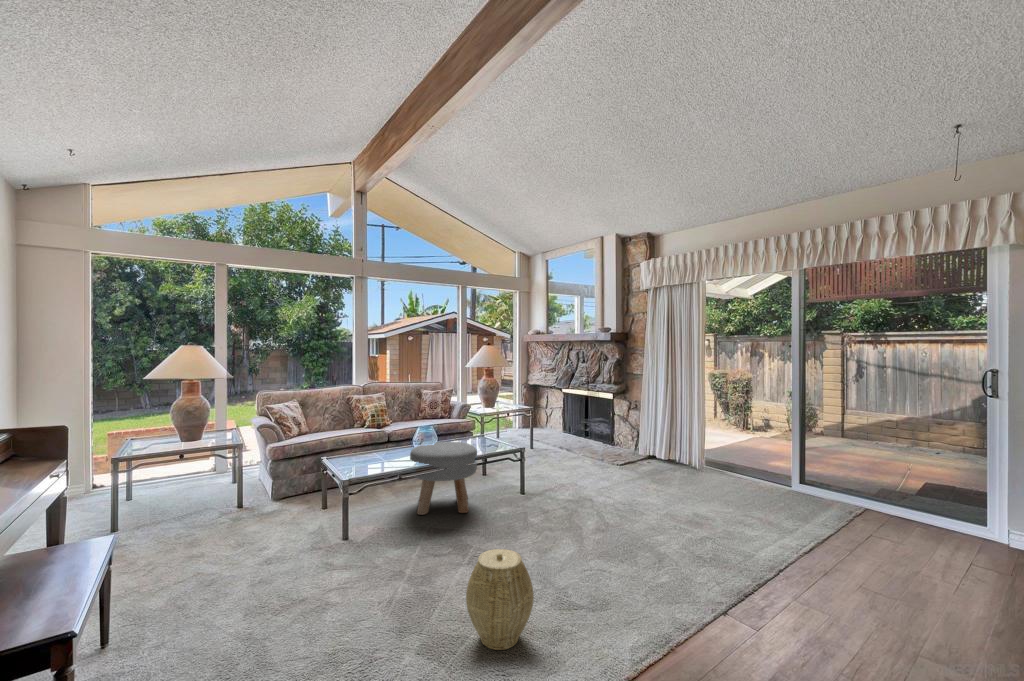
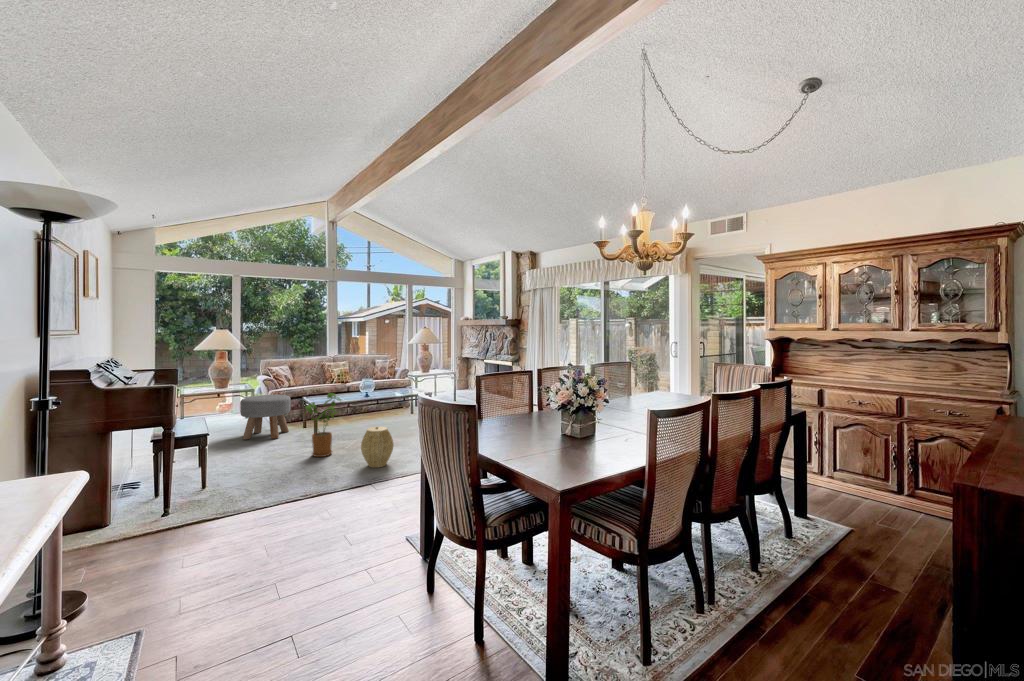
ottoman: present [410,442,477,515] -> present [240,395,291,440]
house plant: none [338,469,409,604] -> present [305,393,341,457]

